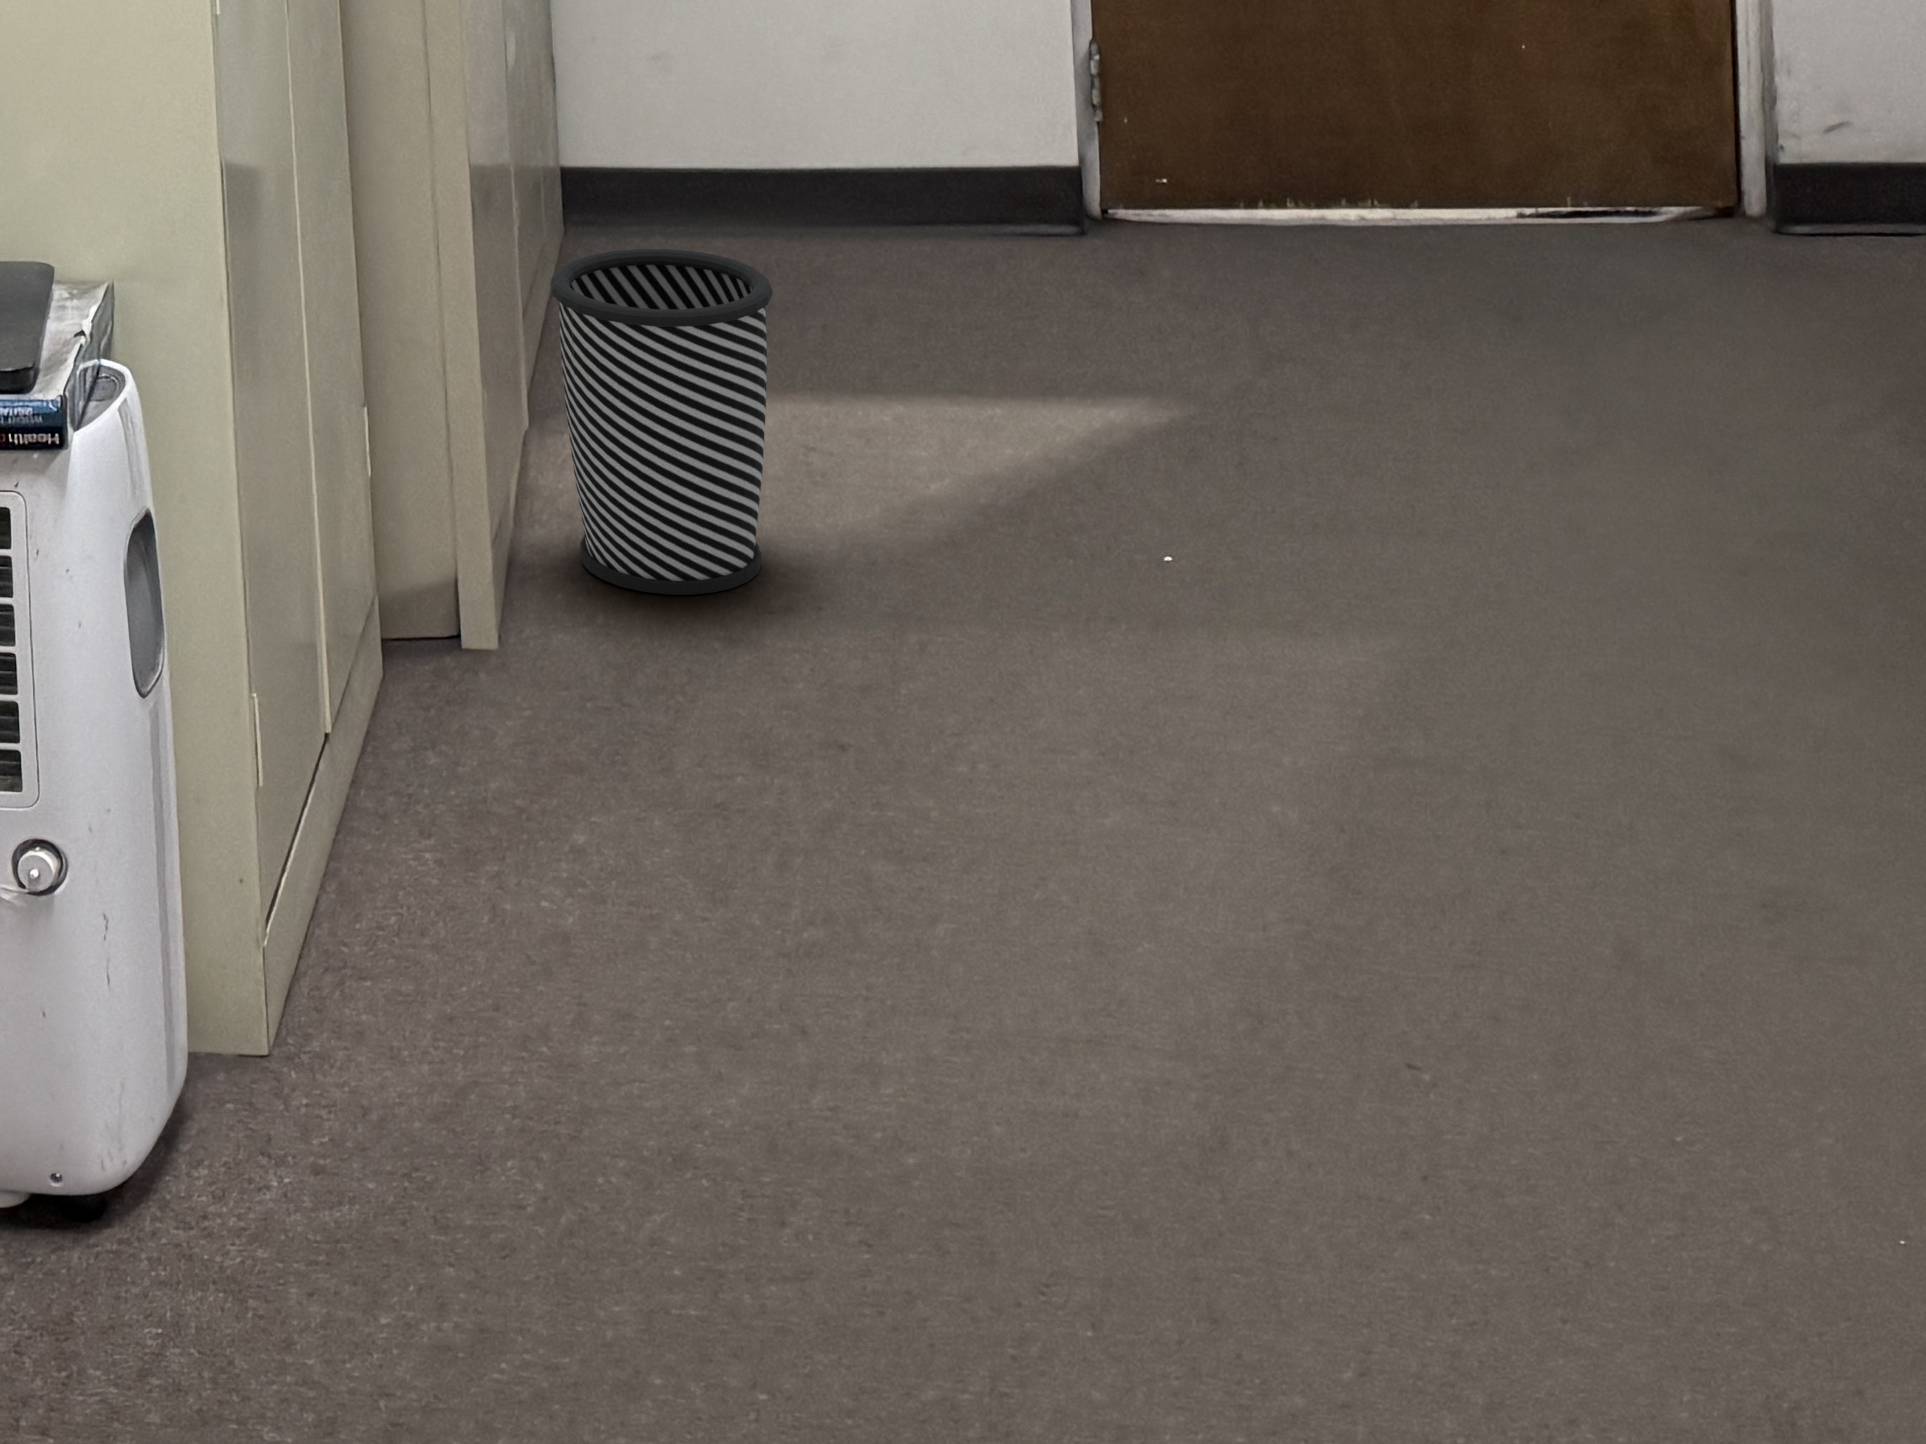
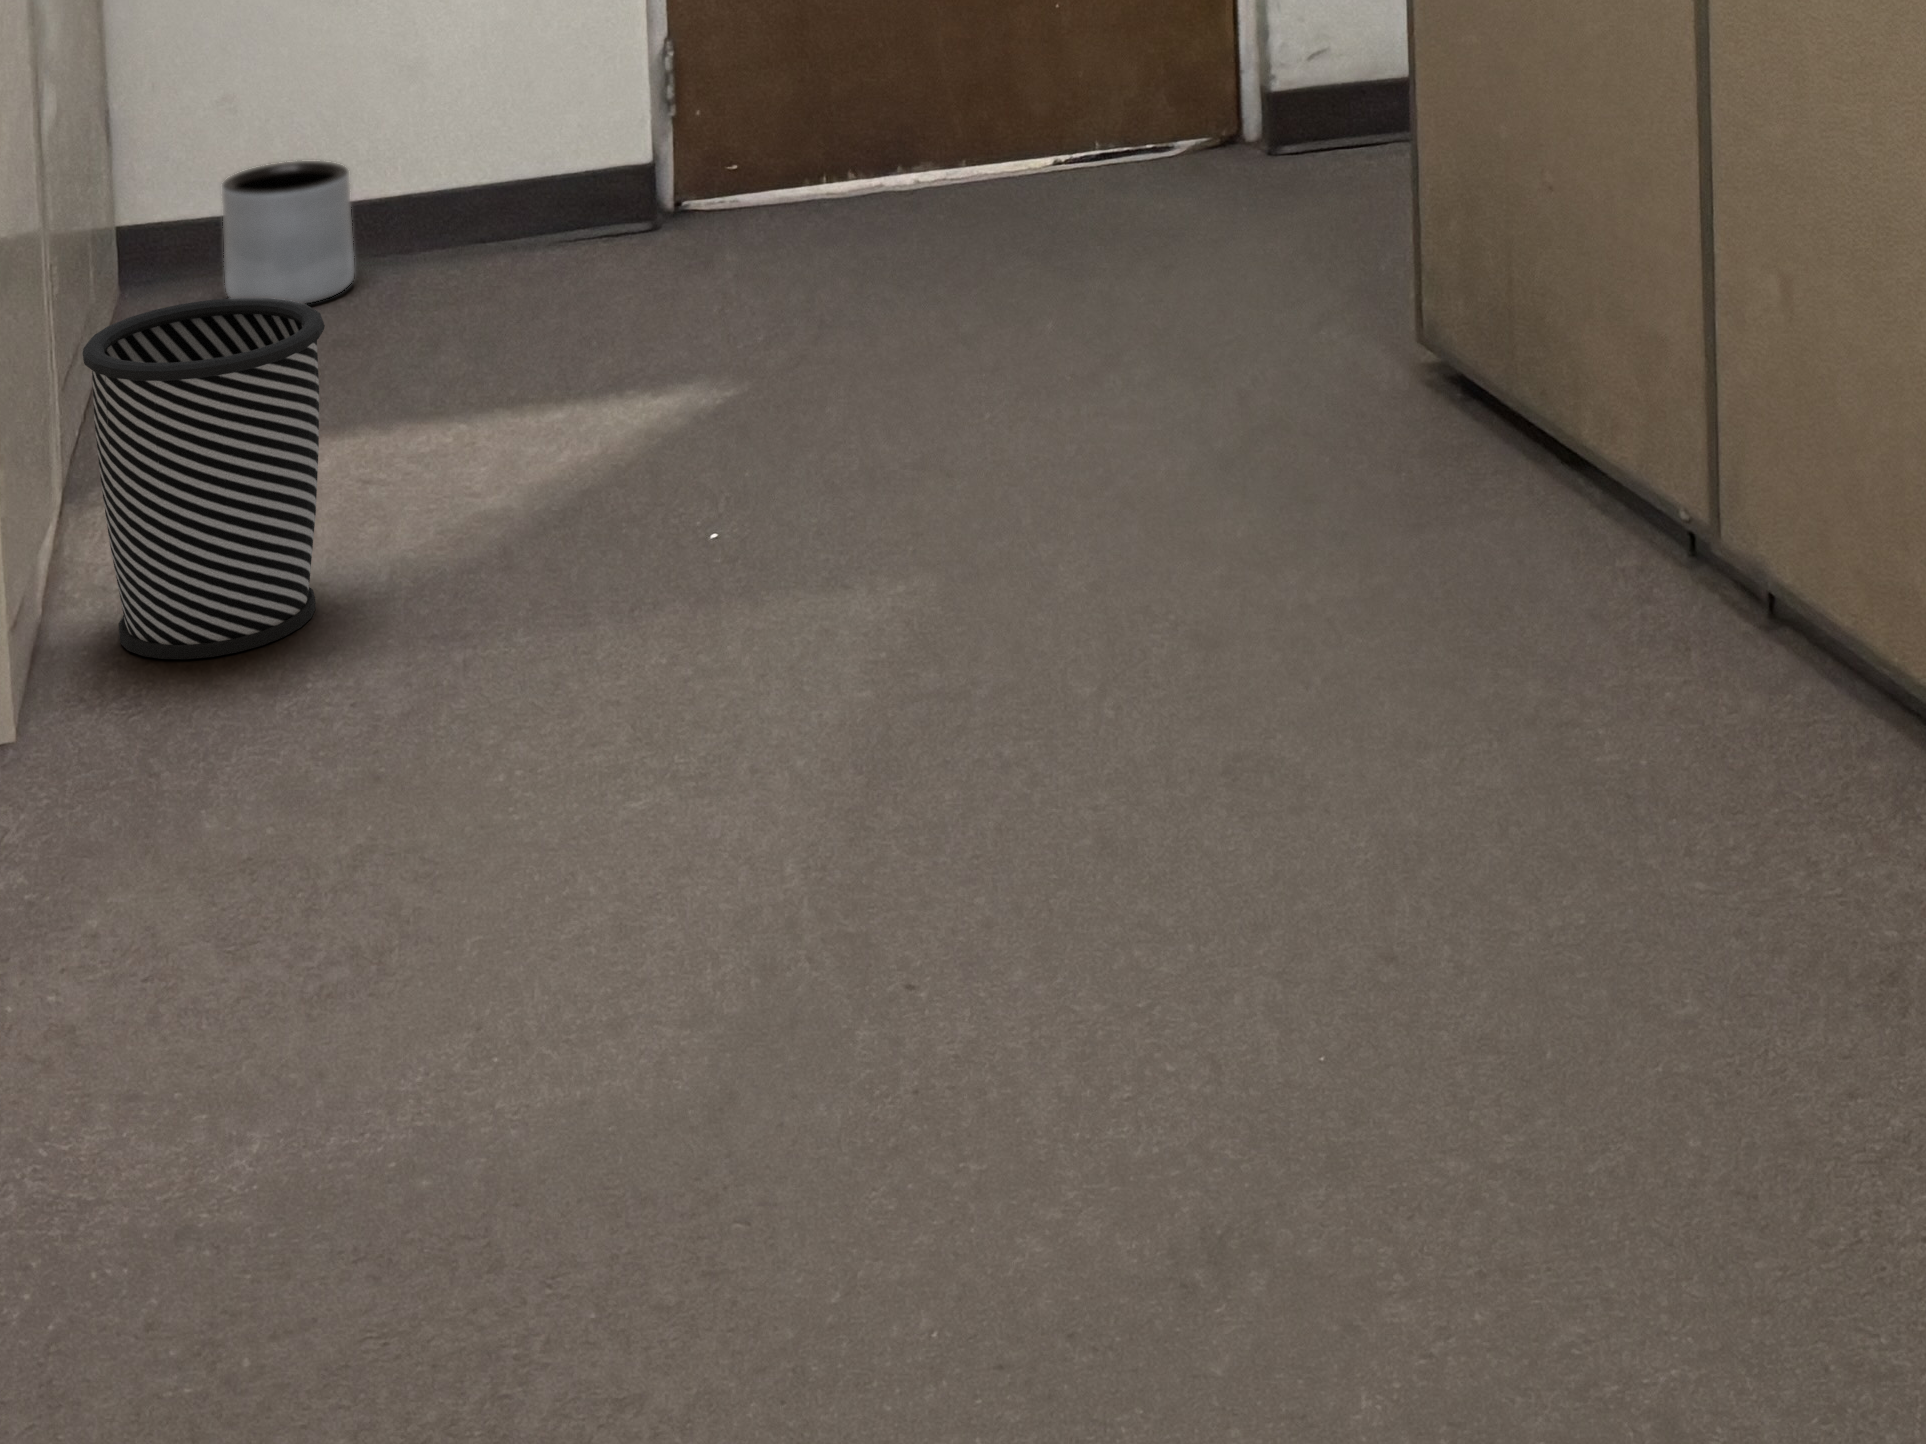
planter: none [657,113,778,252] -> present [222,161,354,303]

